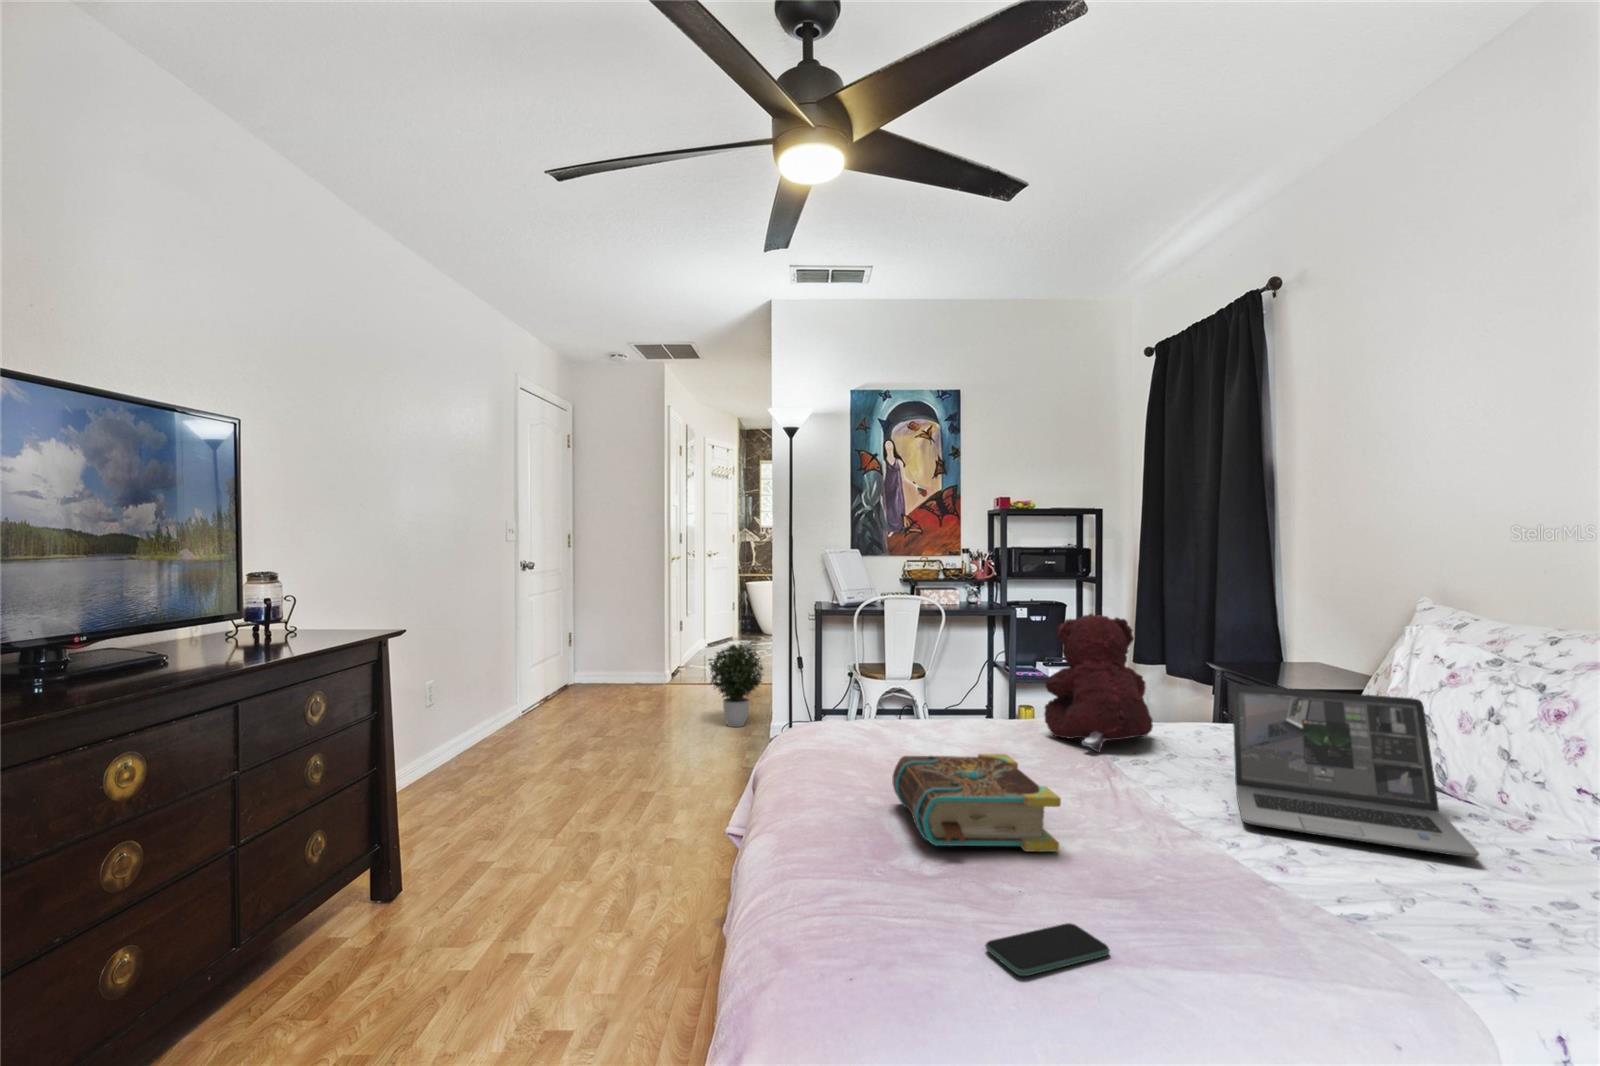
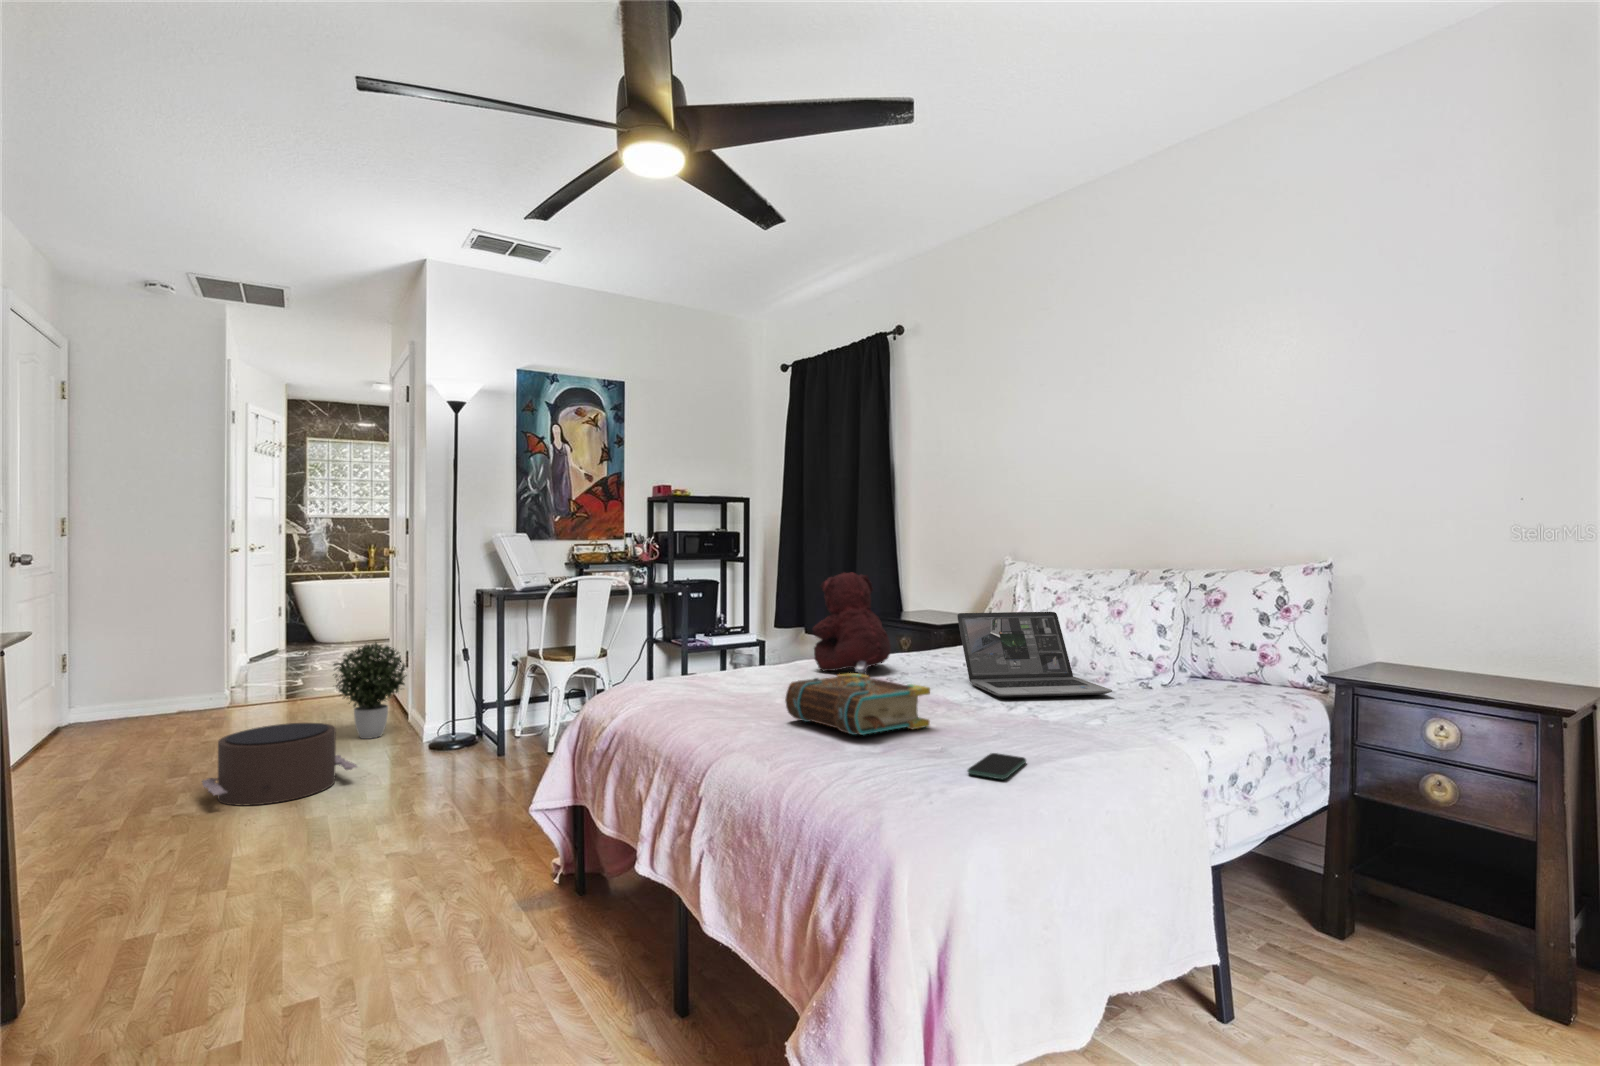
pouf: none [590,707,695,773] -> present [202,723,357,806]

